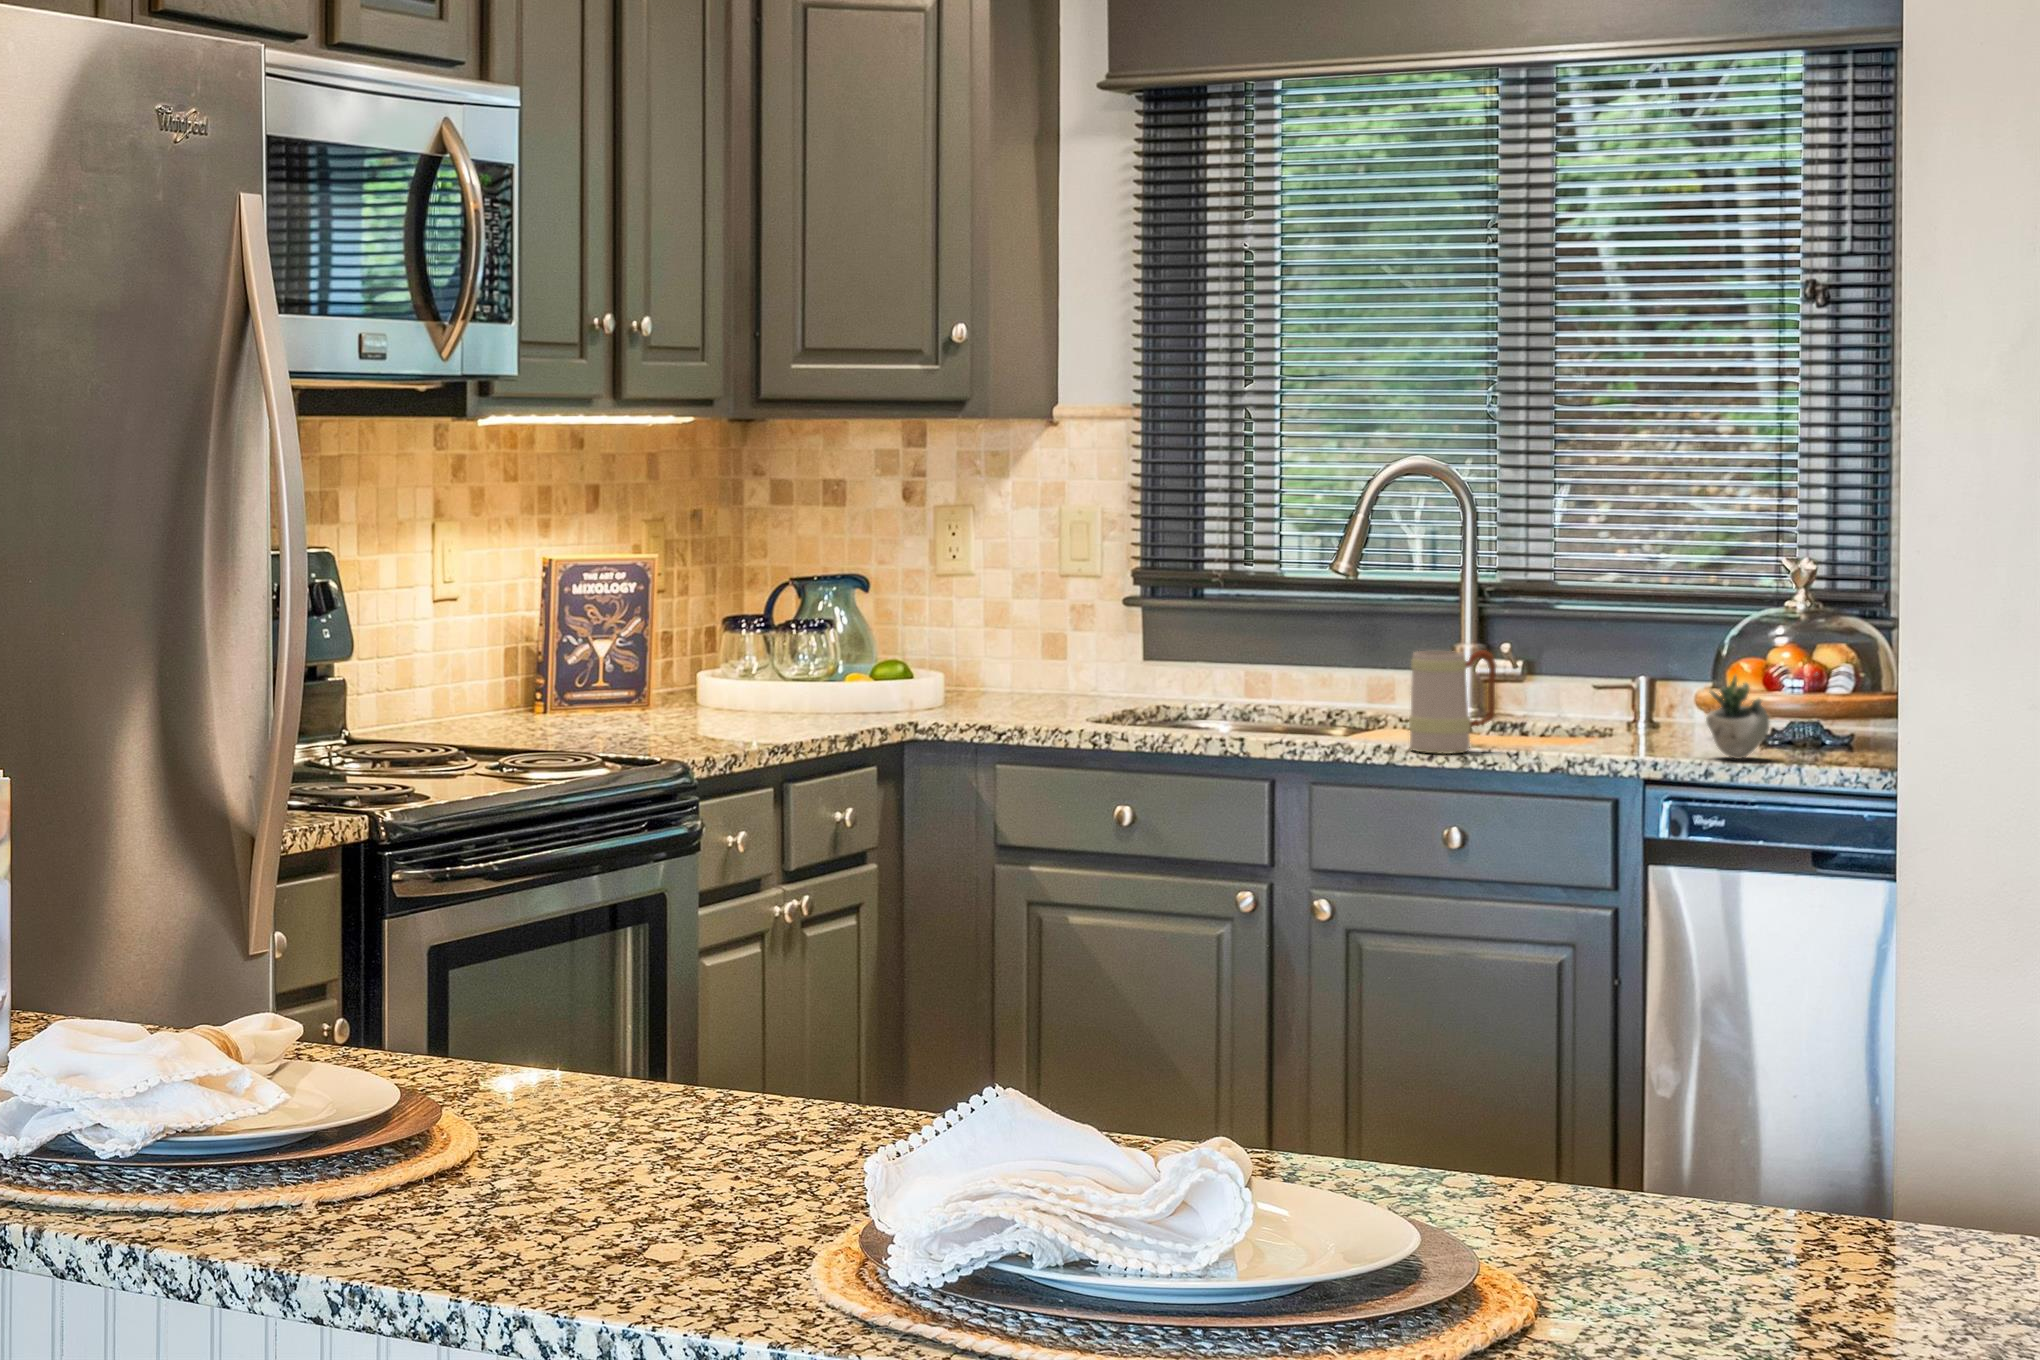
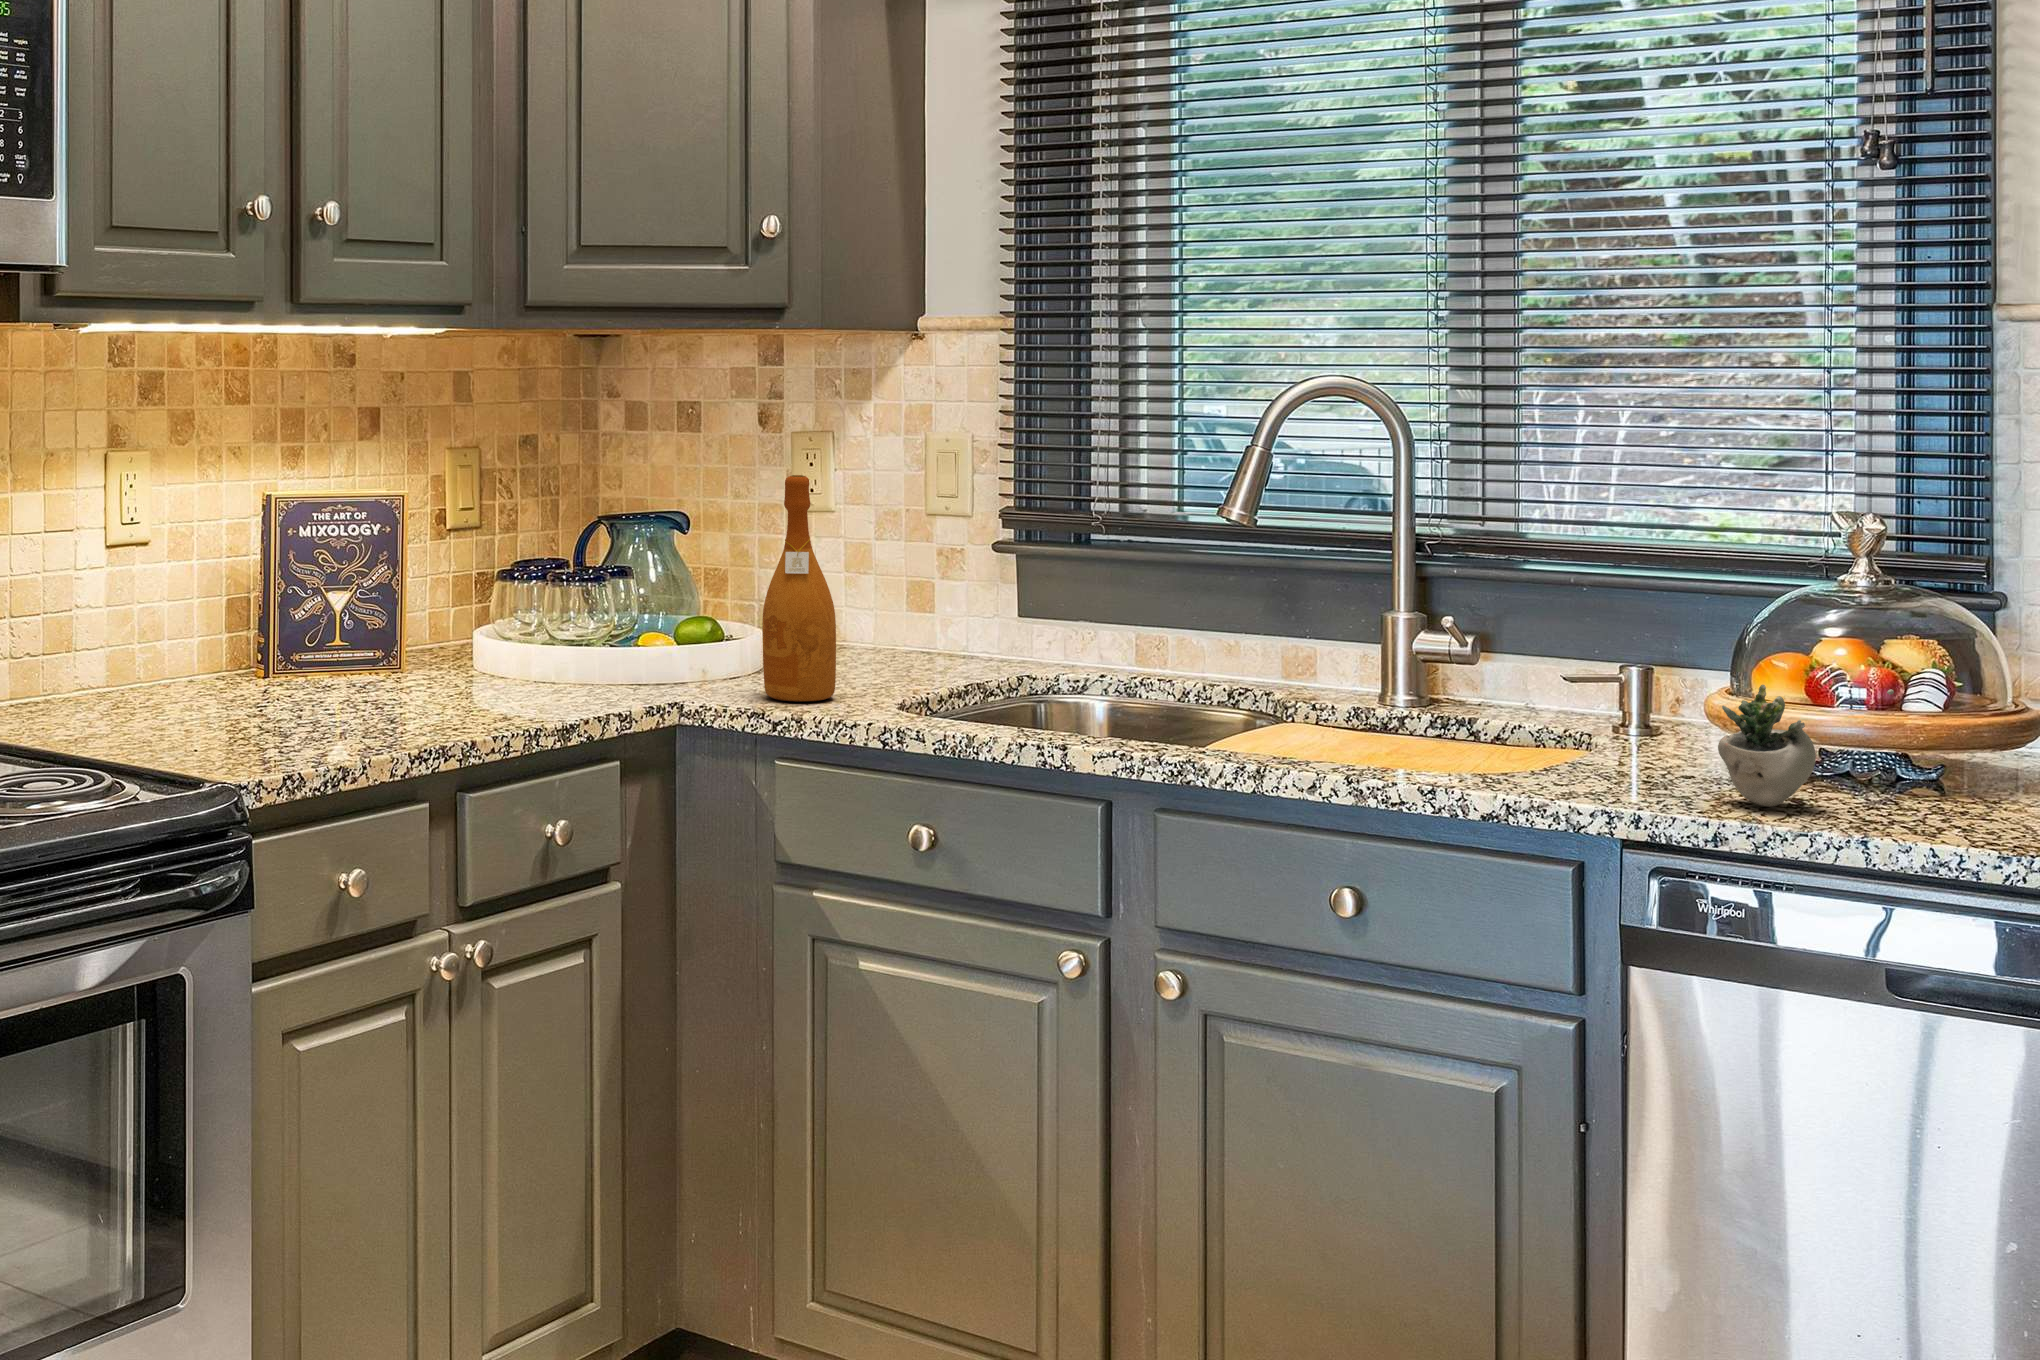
wine bottle: none [970,538,1030,721] -> present [762,475,836,701]
mug: present [1409,650,1496,754] -> none [1287,637,1410,782]

